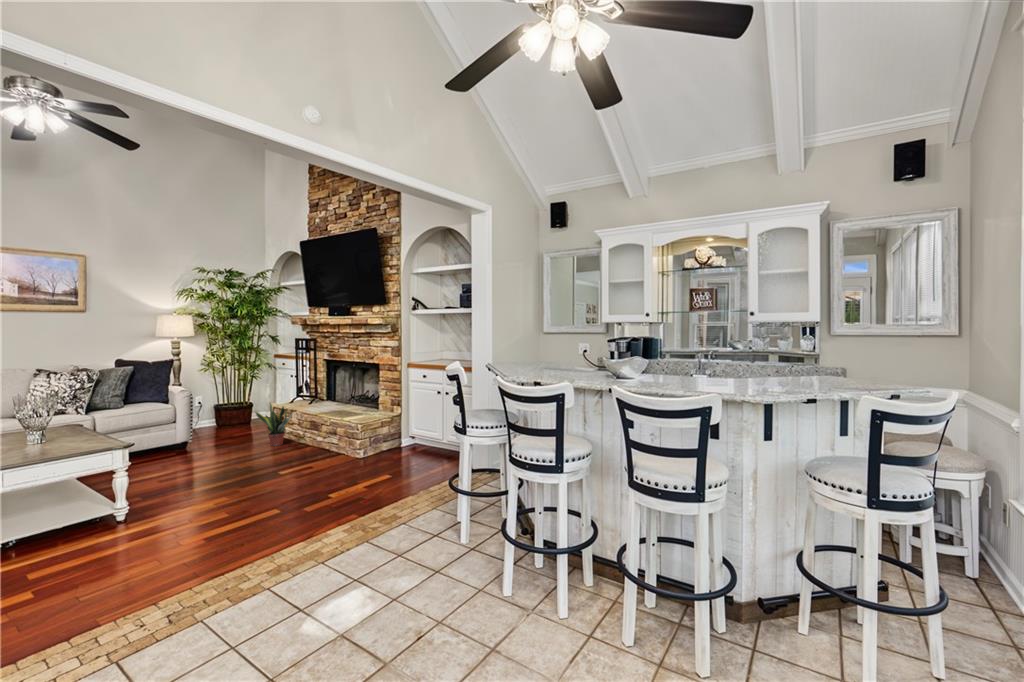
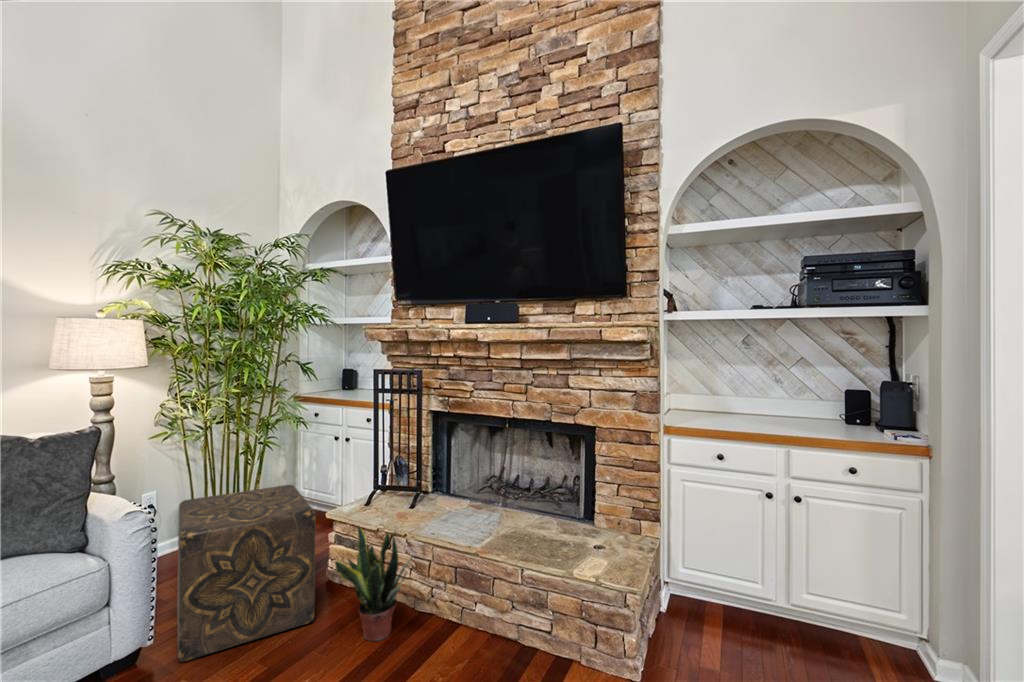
ottoman: none [200,390,256,446] -> present [177,485,316,661]

